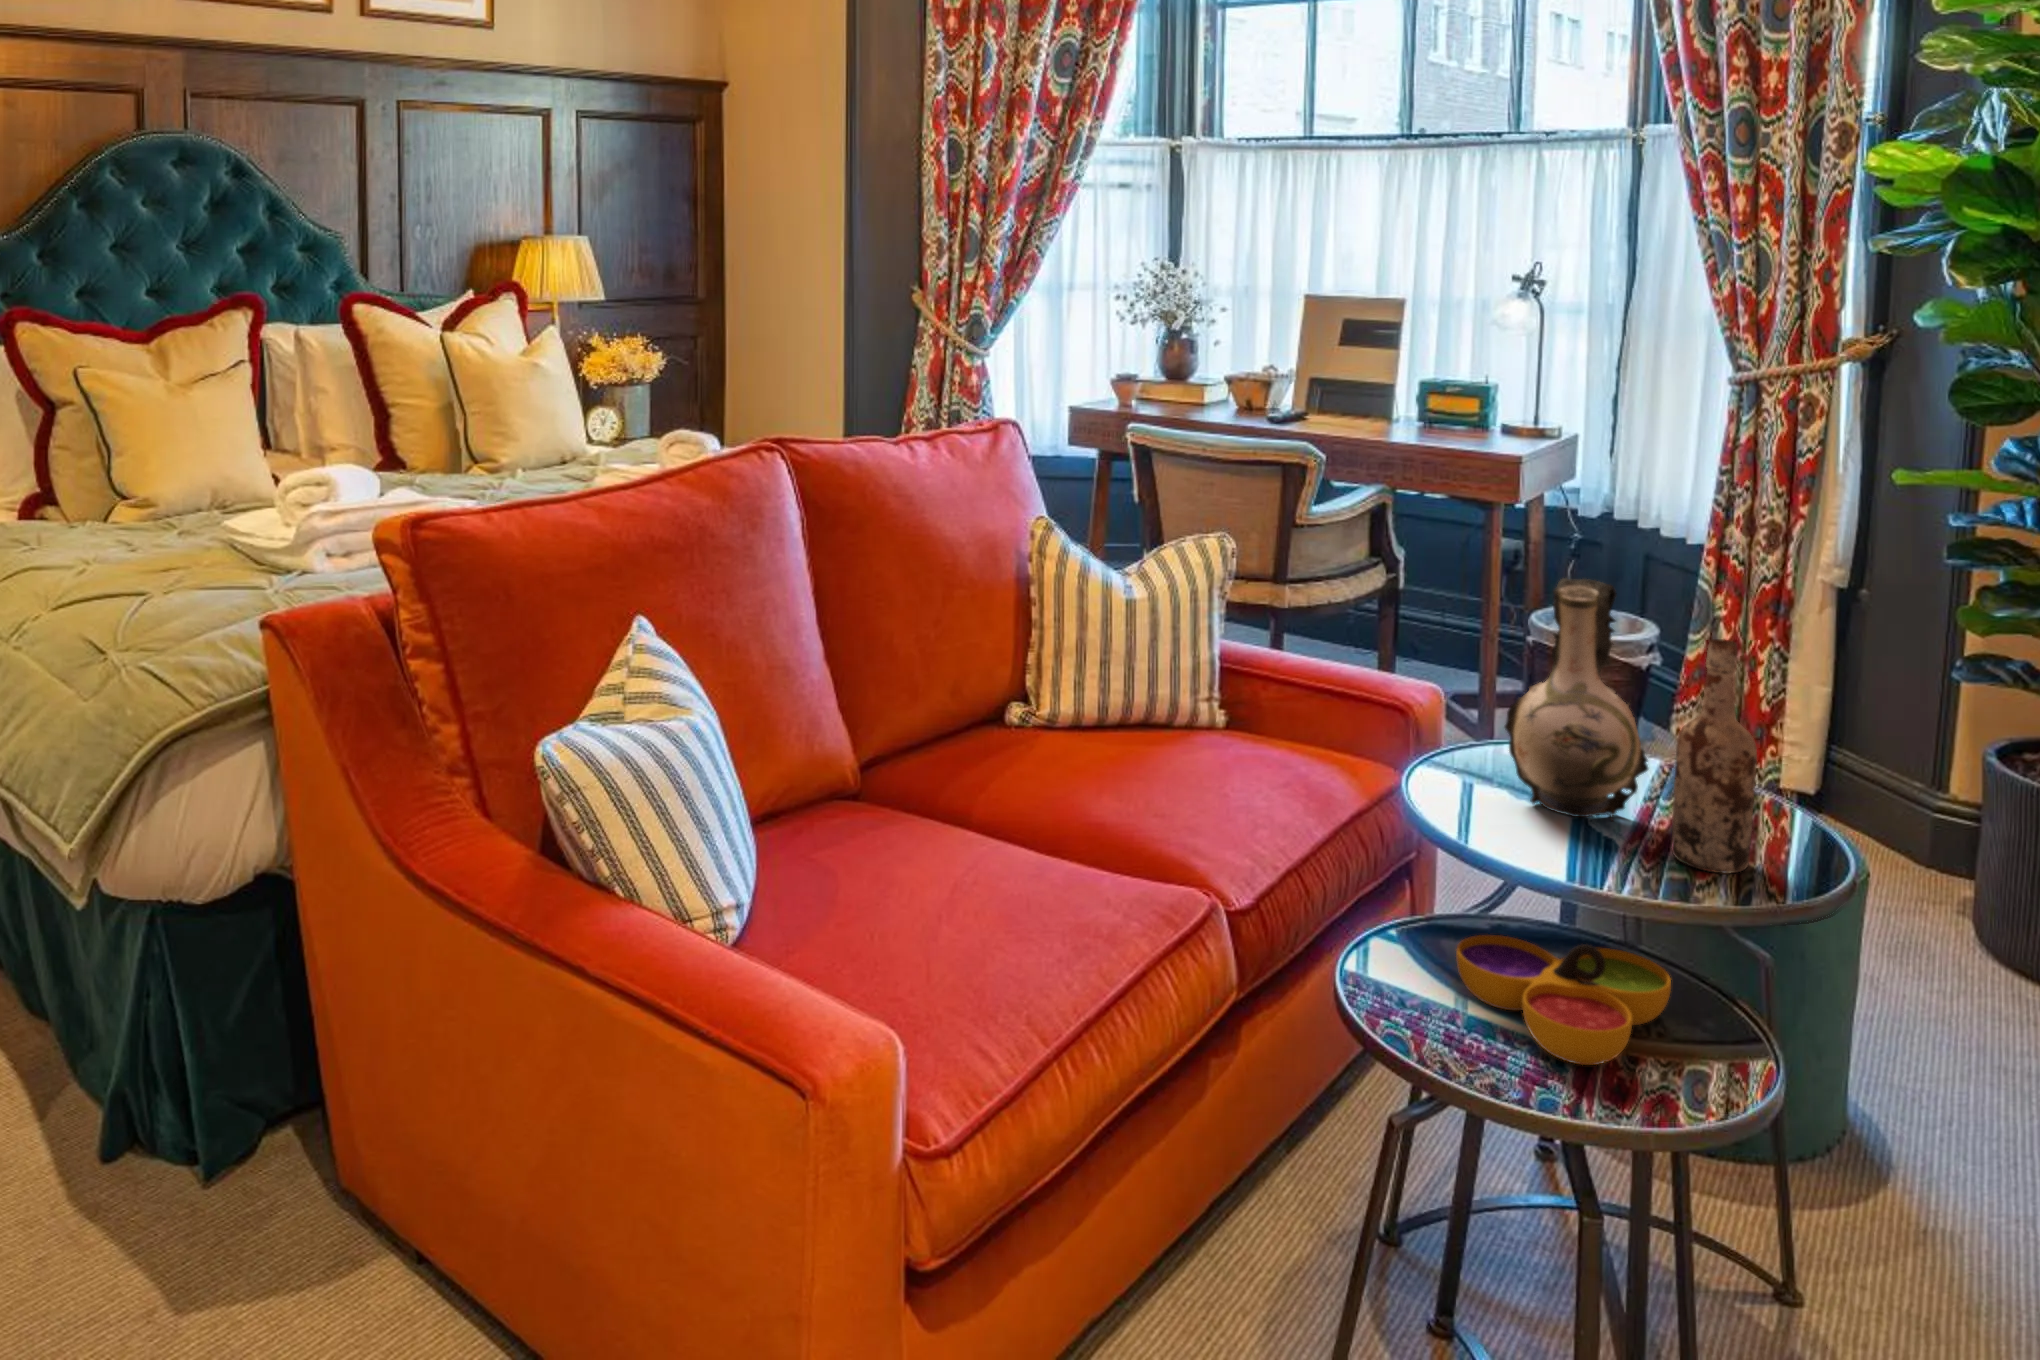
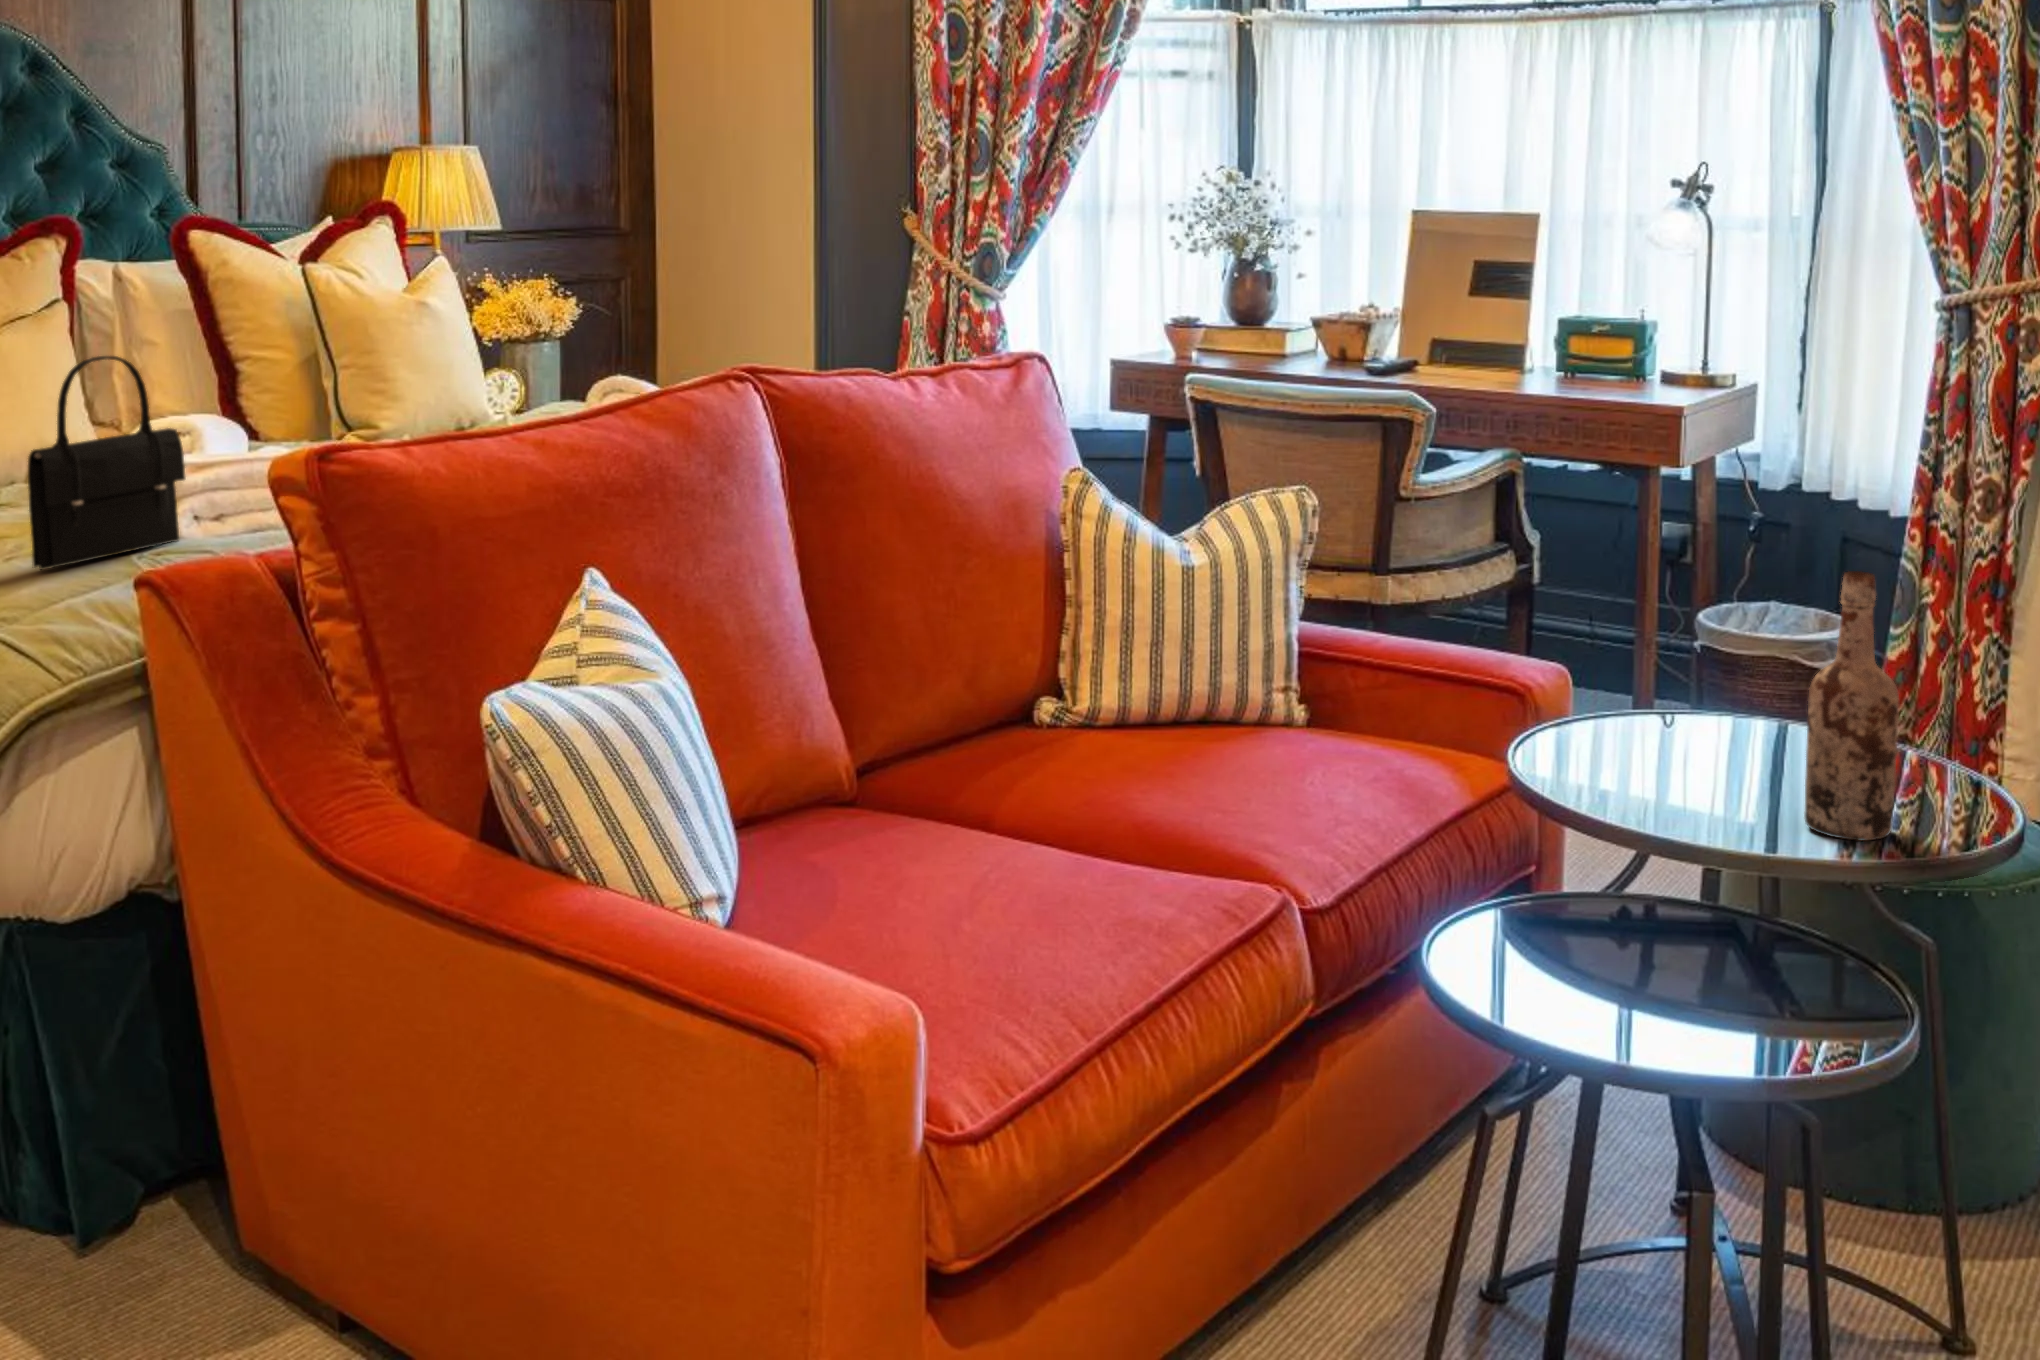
handbag: none [175,418,314,598] -> present [28,356,185,570]
decorative vase: present [1505,578,1648,820] -> none [1618,512,1785,796]
decorative bowl: present [1456,935,1671,1065] -> none [1545,900,1784,1024]

